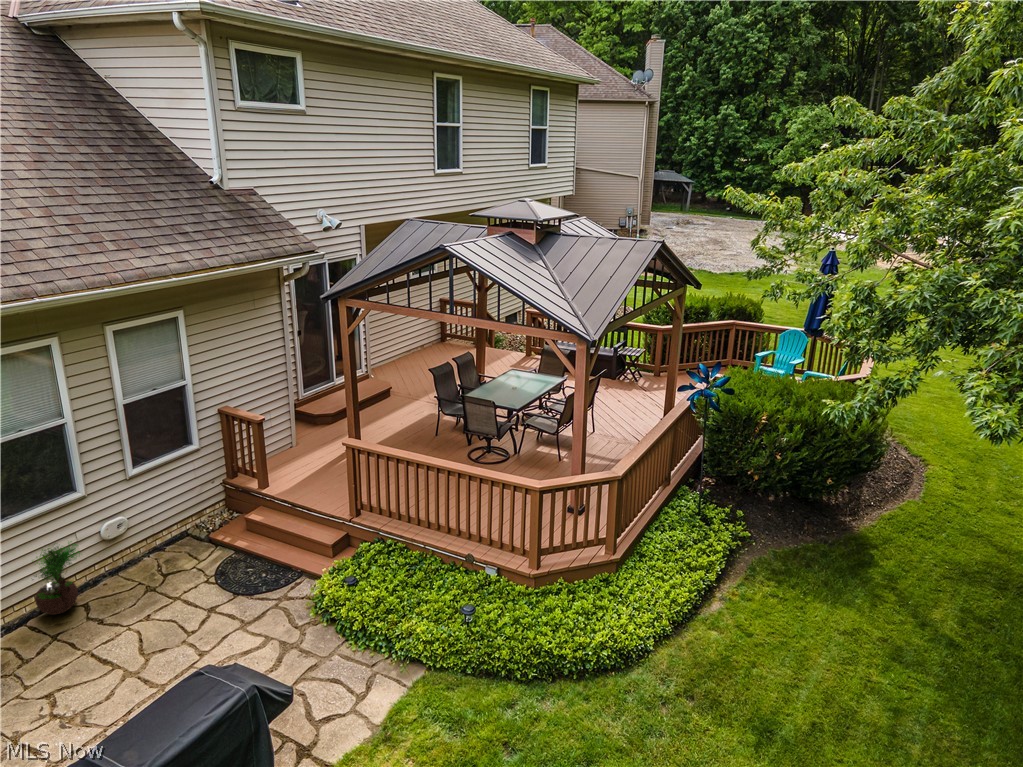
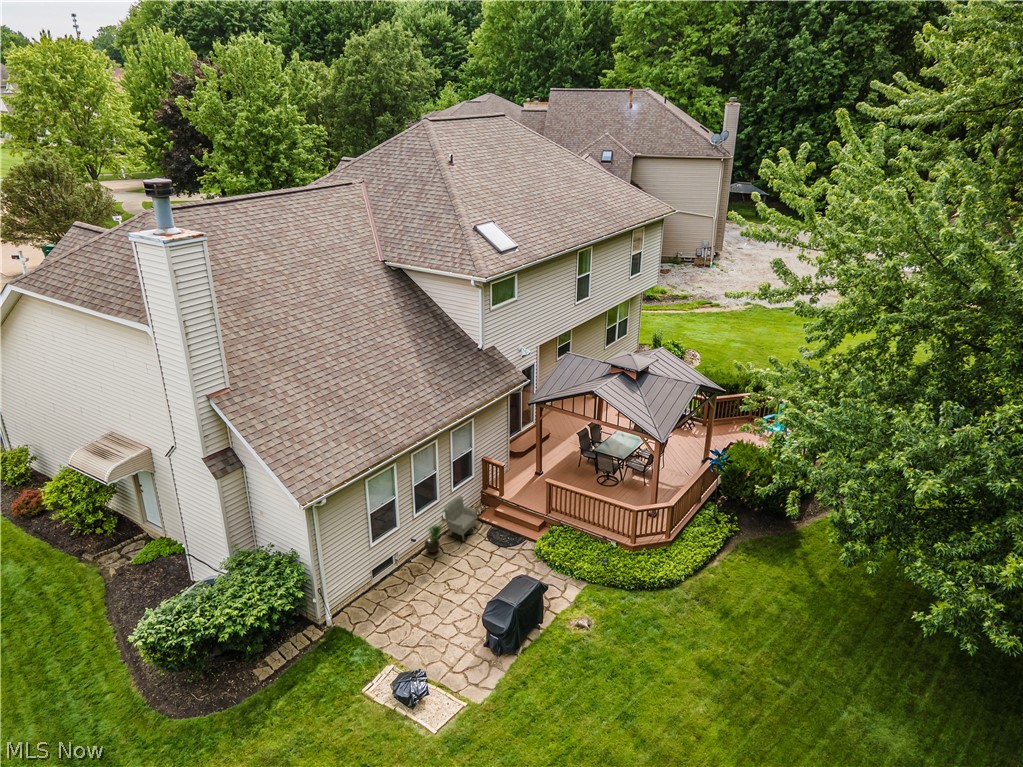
armchair: none [99,484,191,584] -> present [444,496,477,540]

